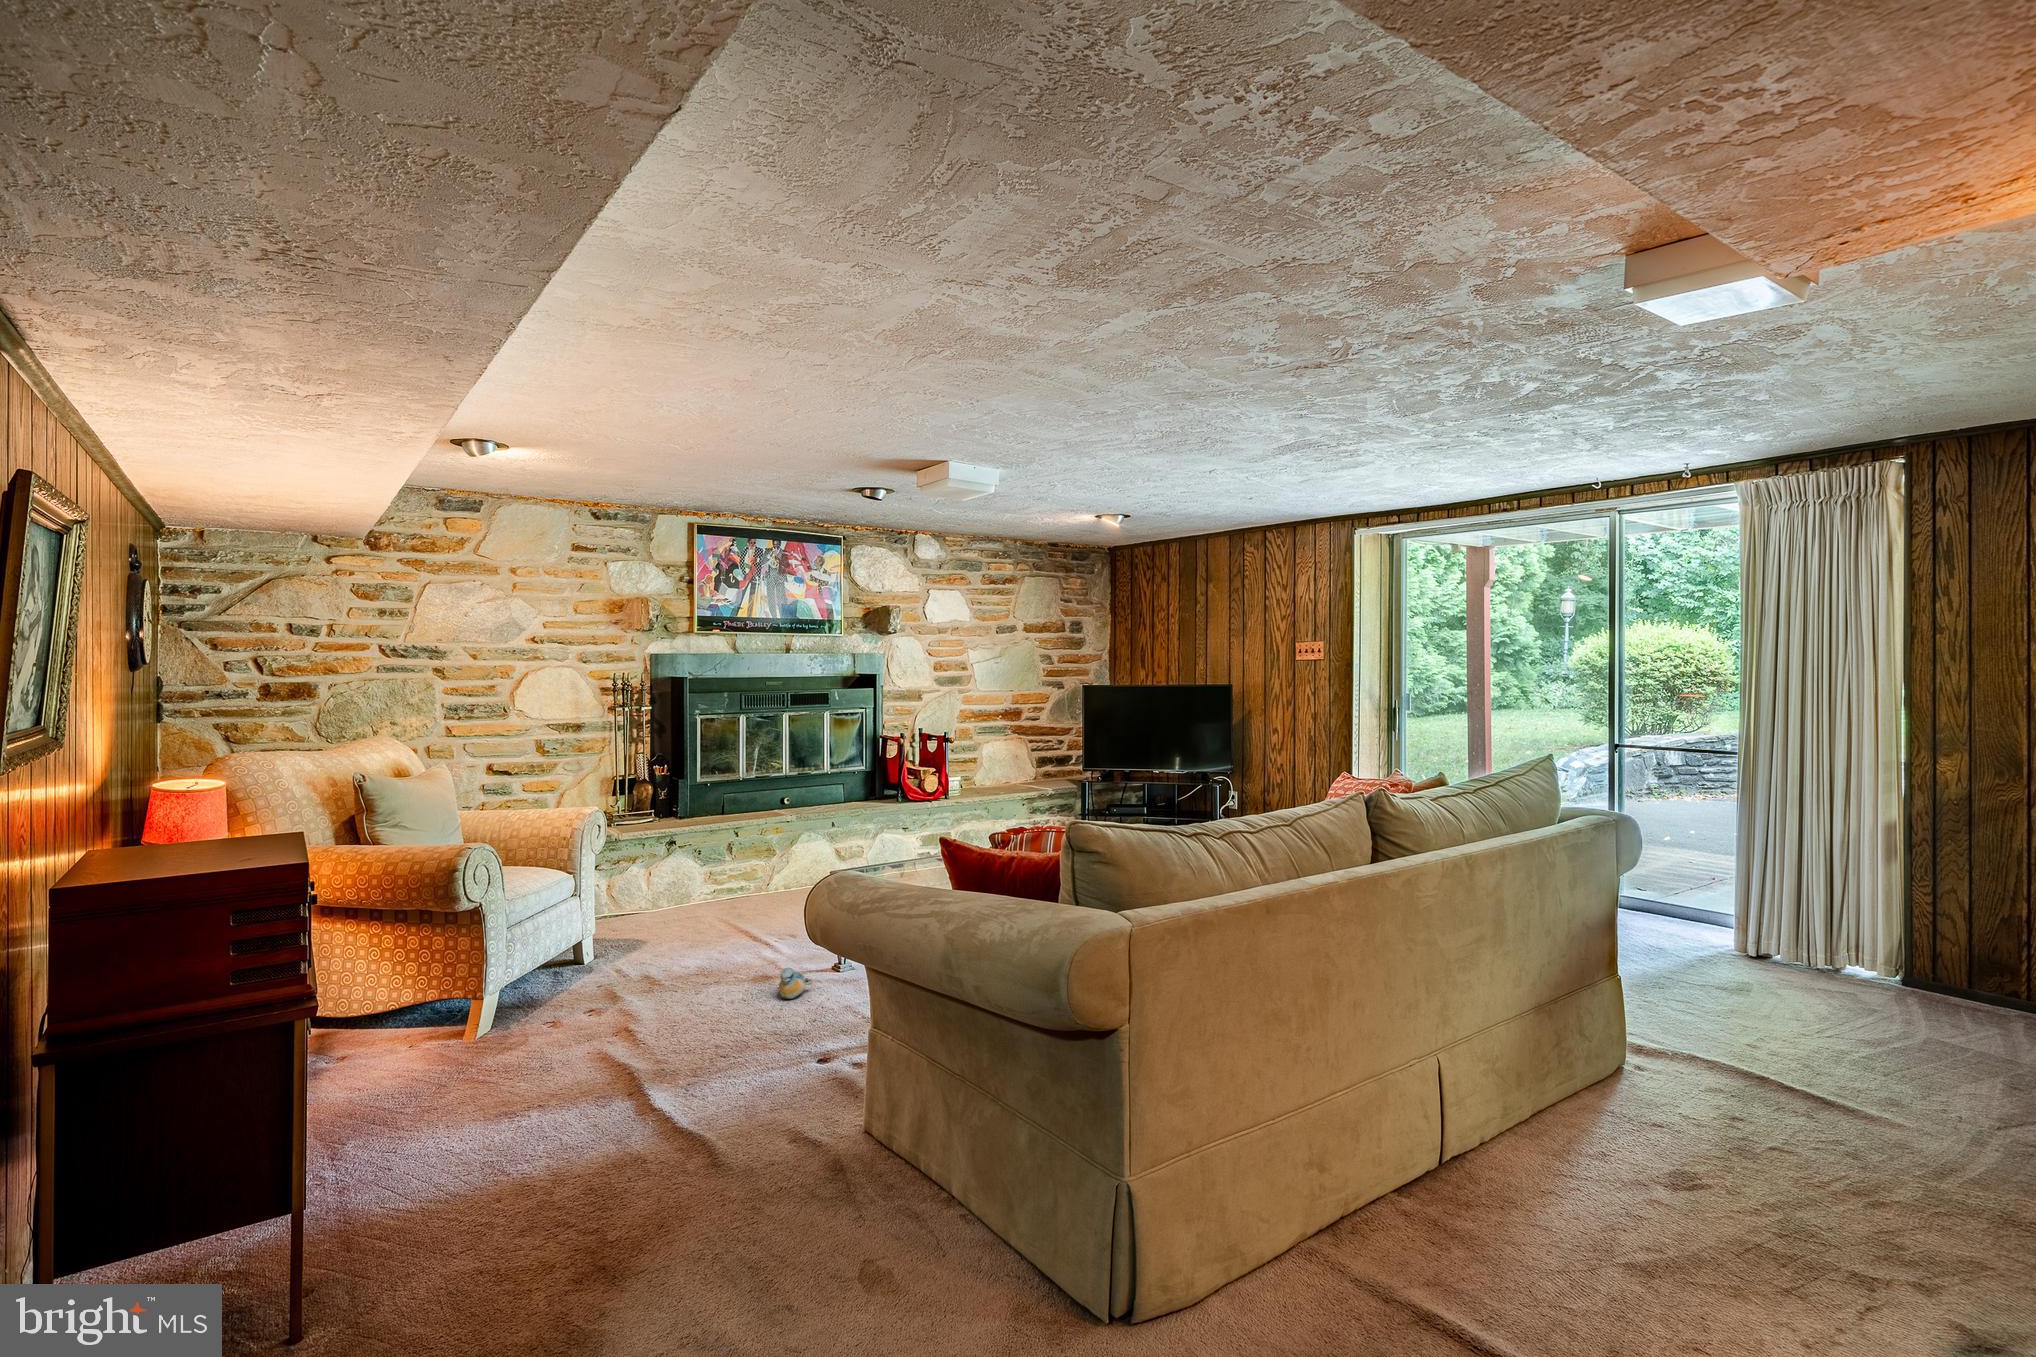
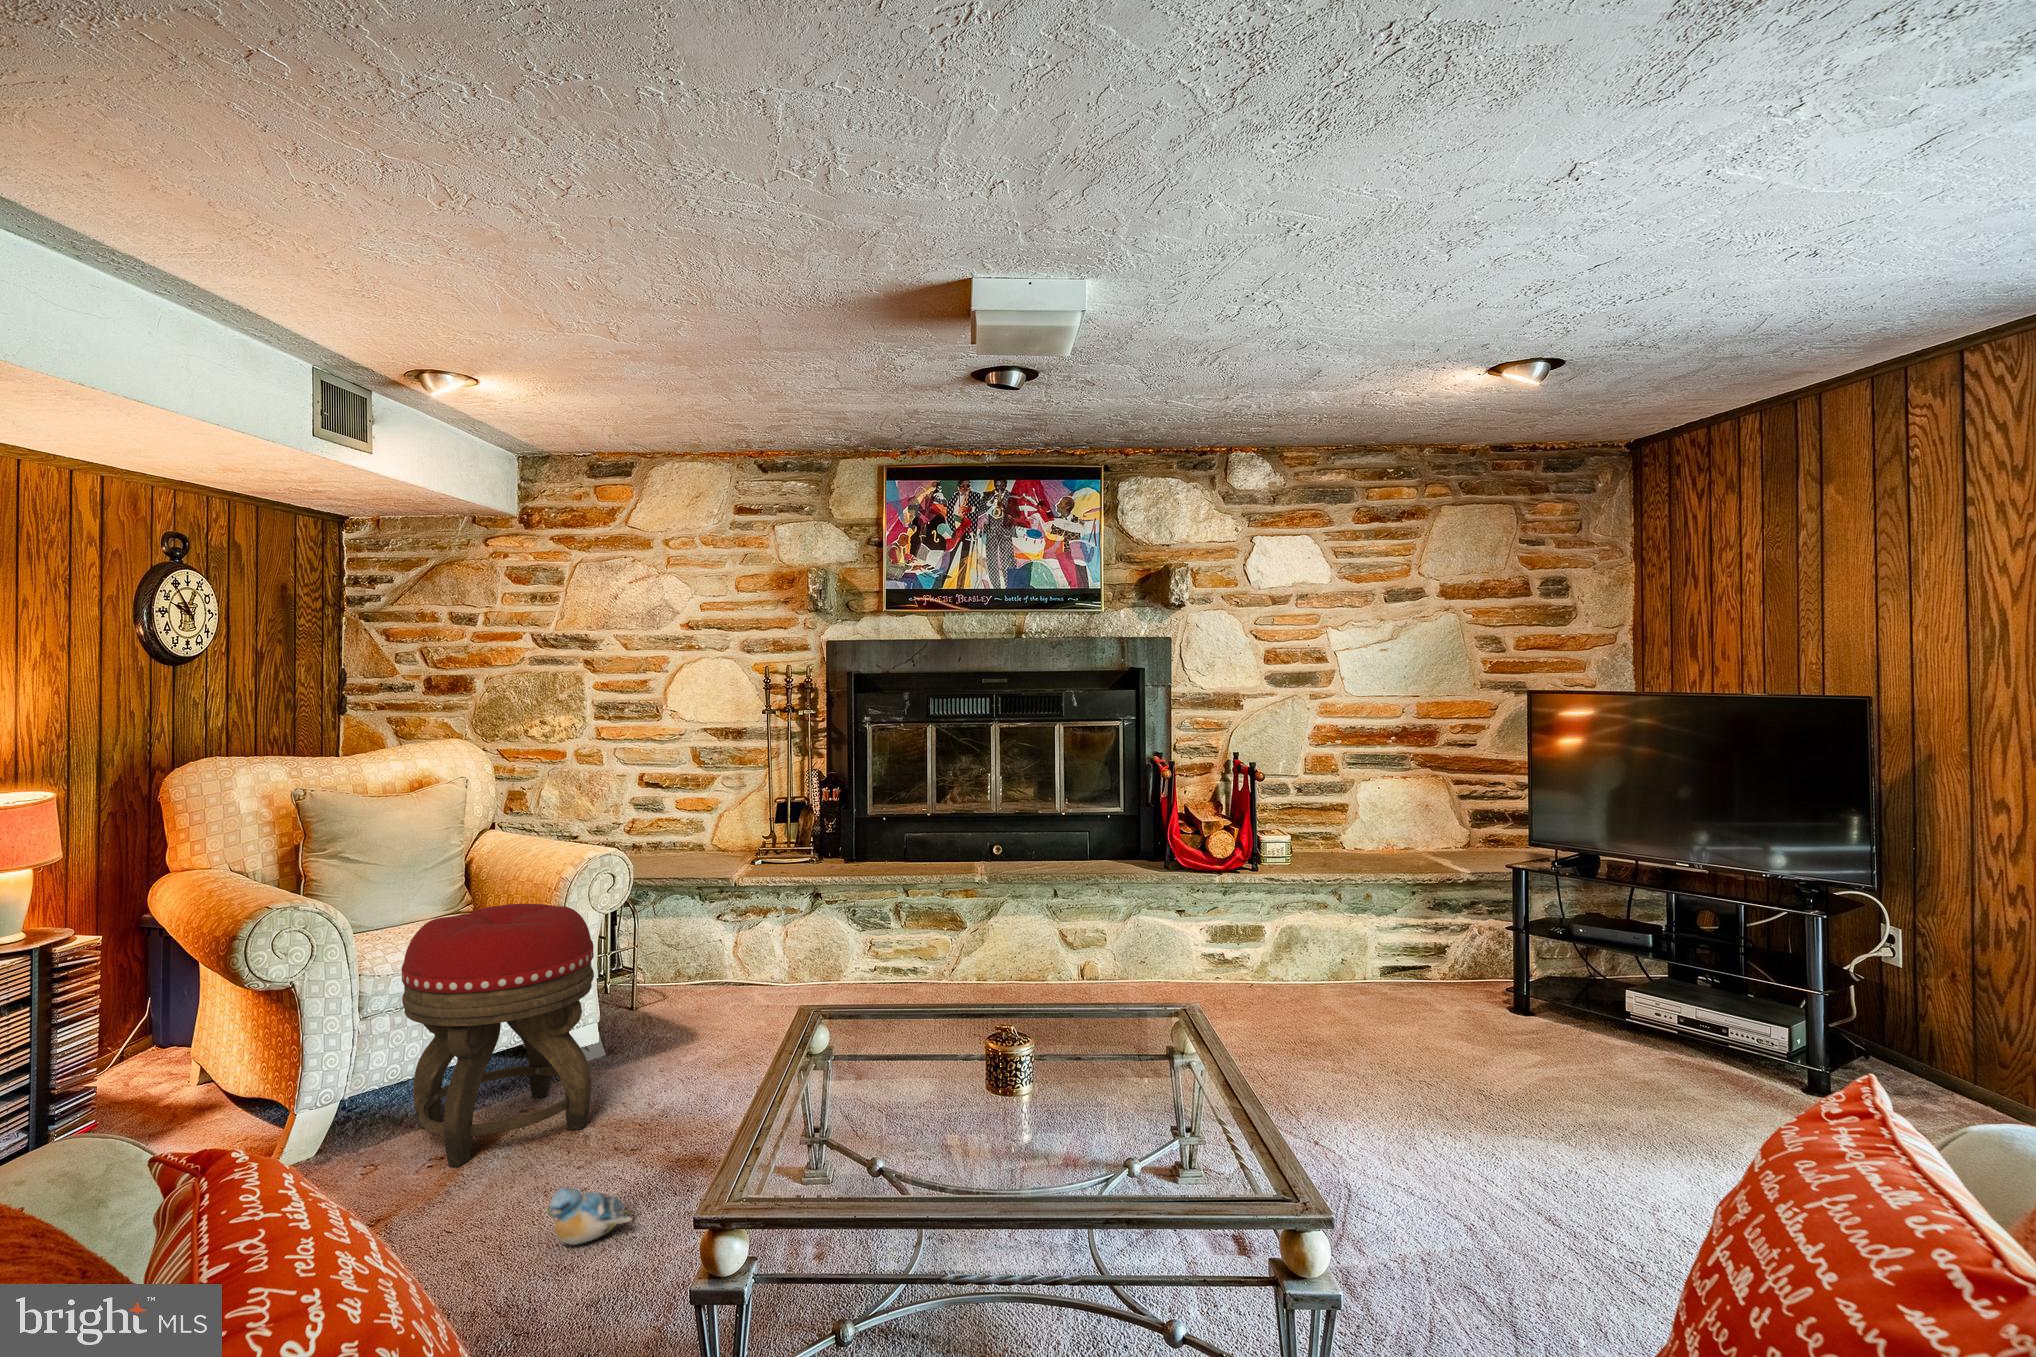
footstool: none [563,837,689,1001] -> present [402,904,594,1167]

